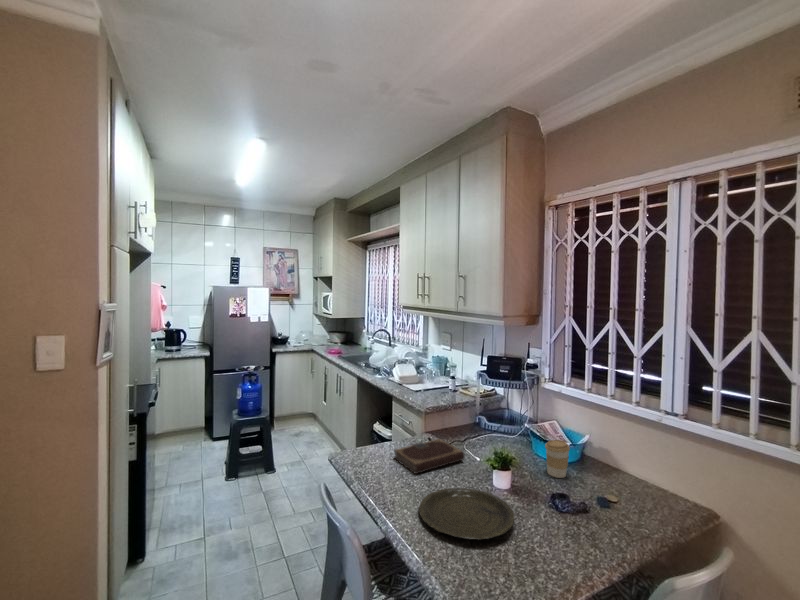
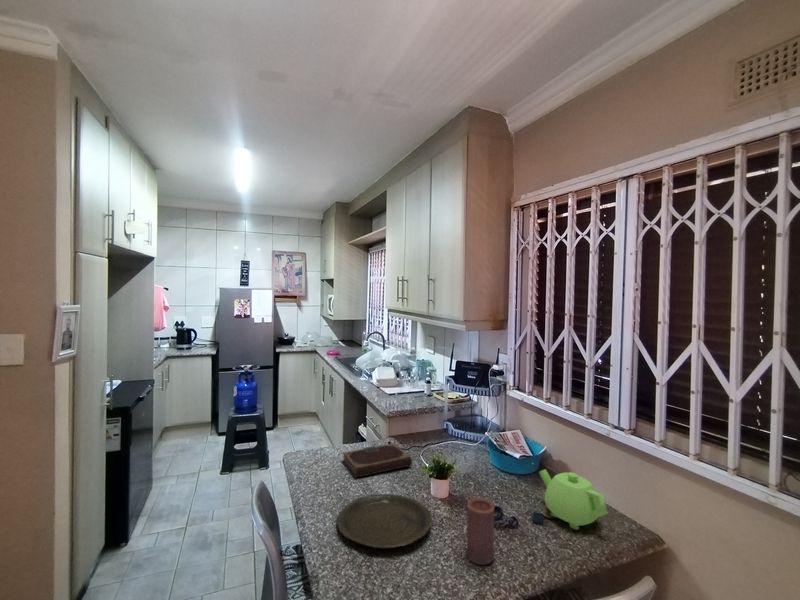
coffee cup: present [545,440,570,478] -> none [491,449,516,489]
teapot: none [596,457,673,512] -> present [539,469,607,530]
candle: none [556,485,585,549] -> present [467,497,494,565]

